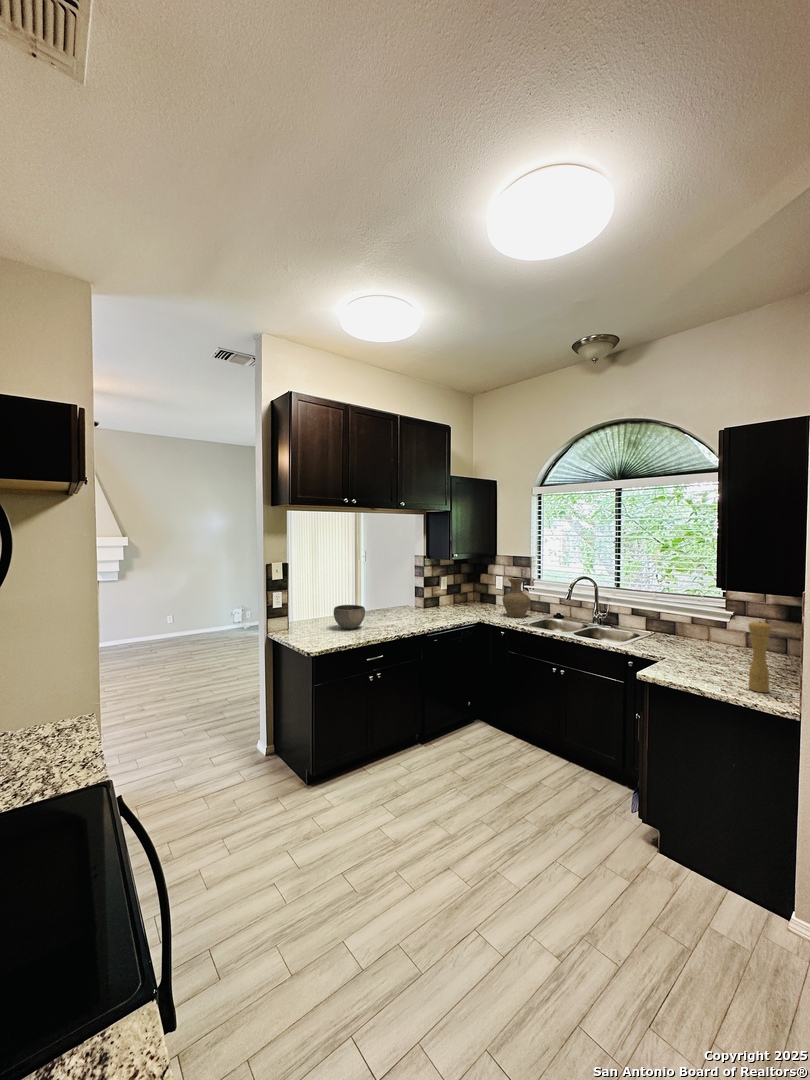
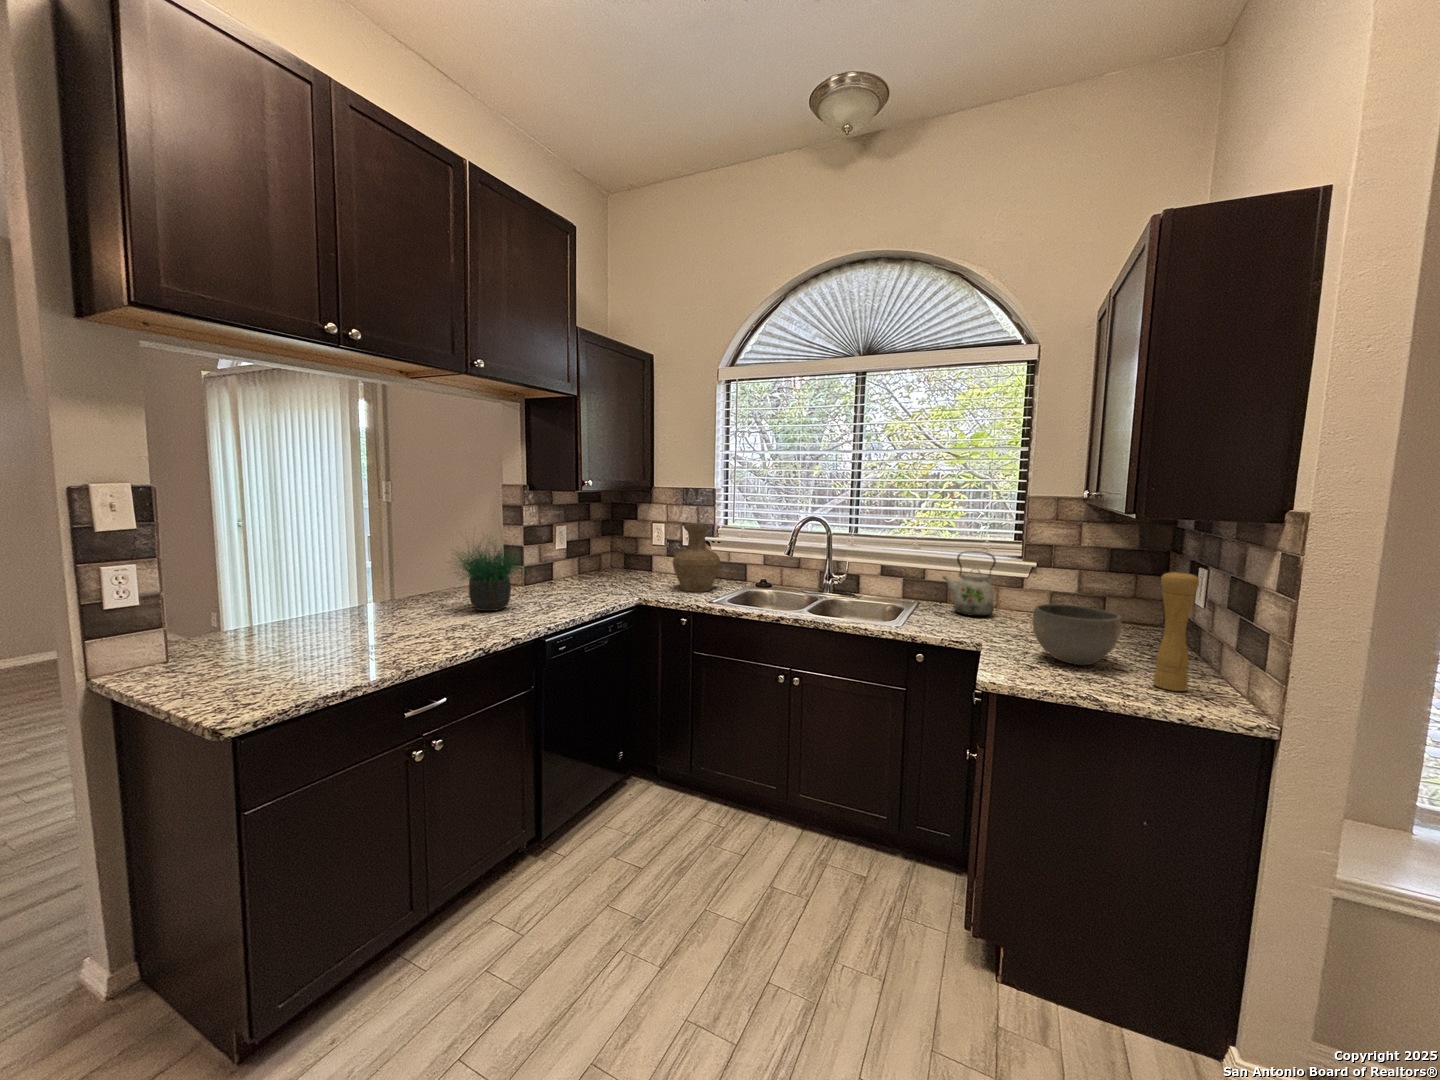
potted plant: none [383,574,427,620] -> present [456,543,523,611]
kettle: none [666,602,701,644] -> present [943,551,996,616]
bowl: present [334,605,365,629] -> present [1033,604,1122,665]

